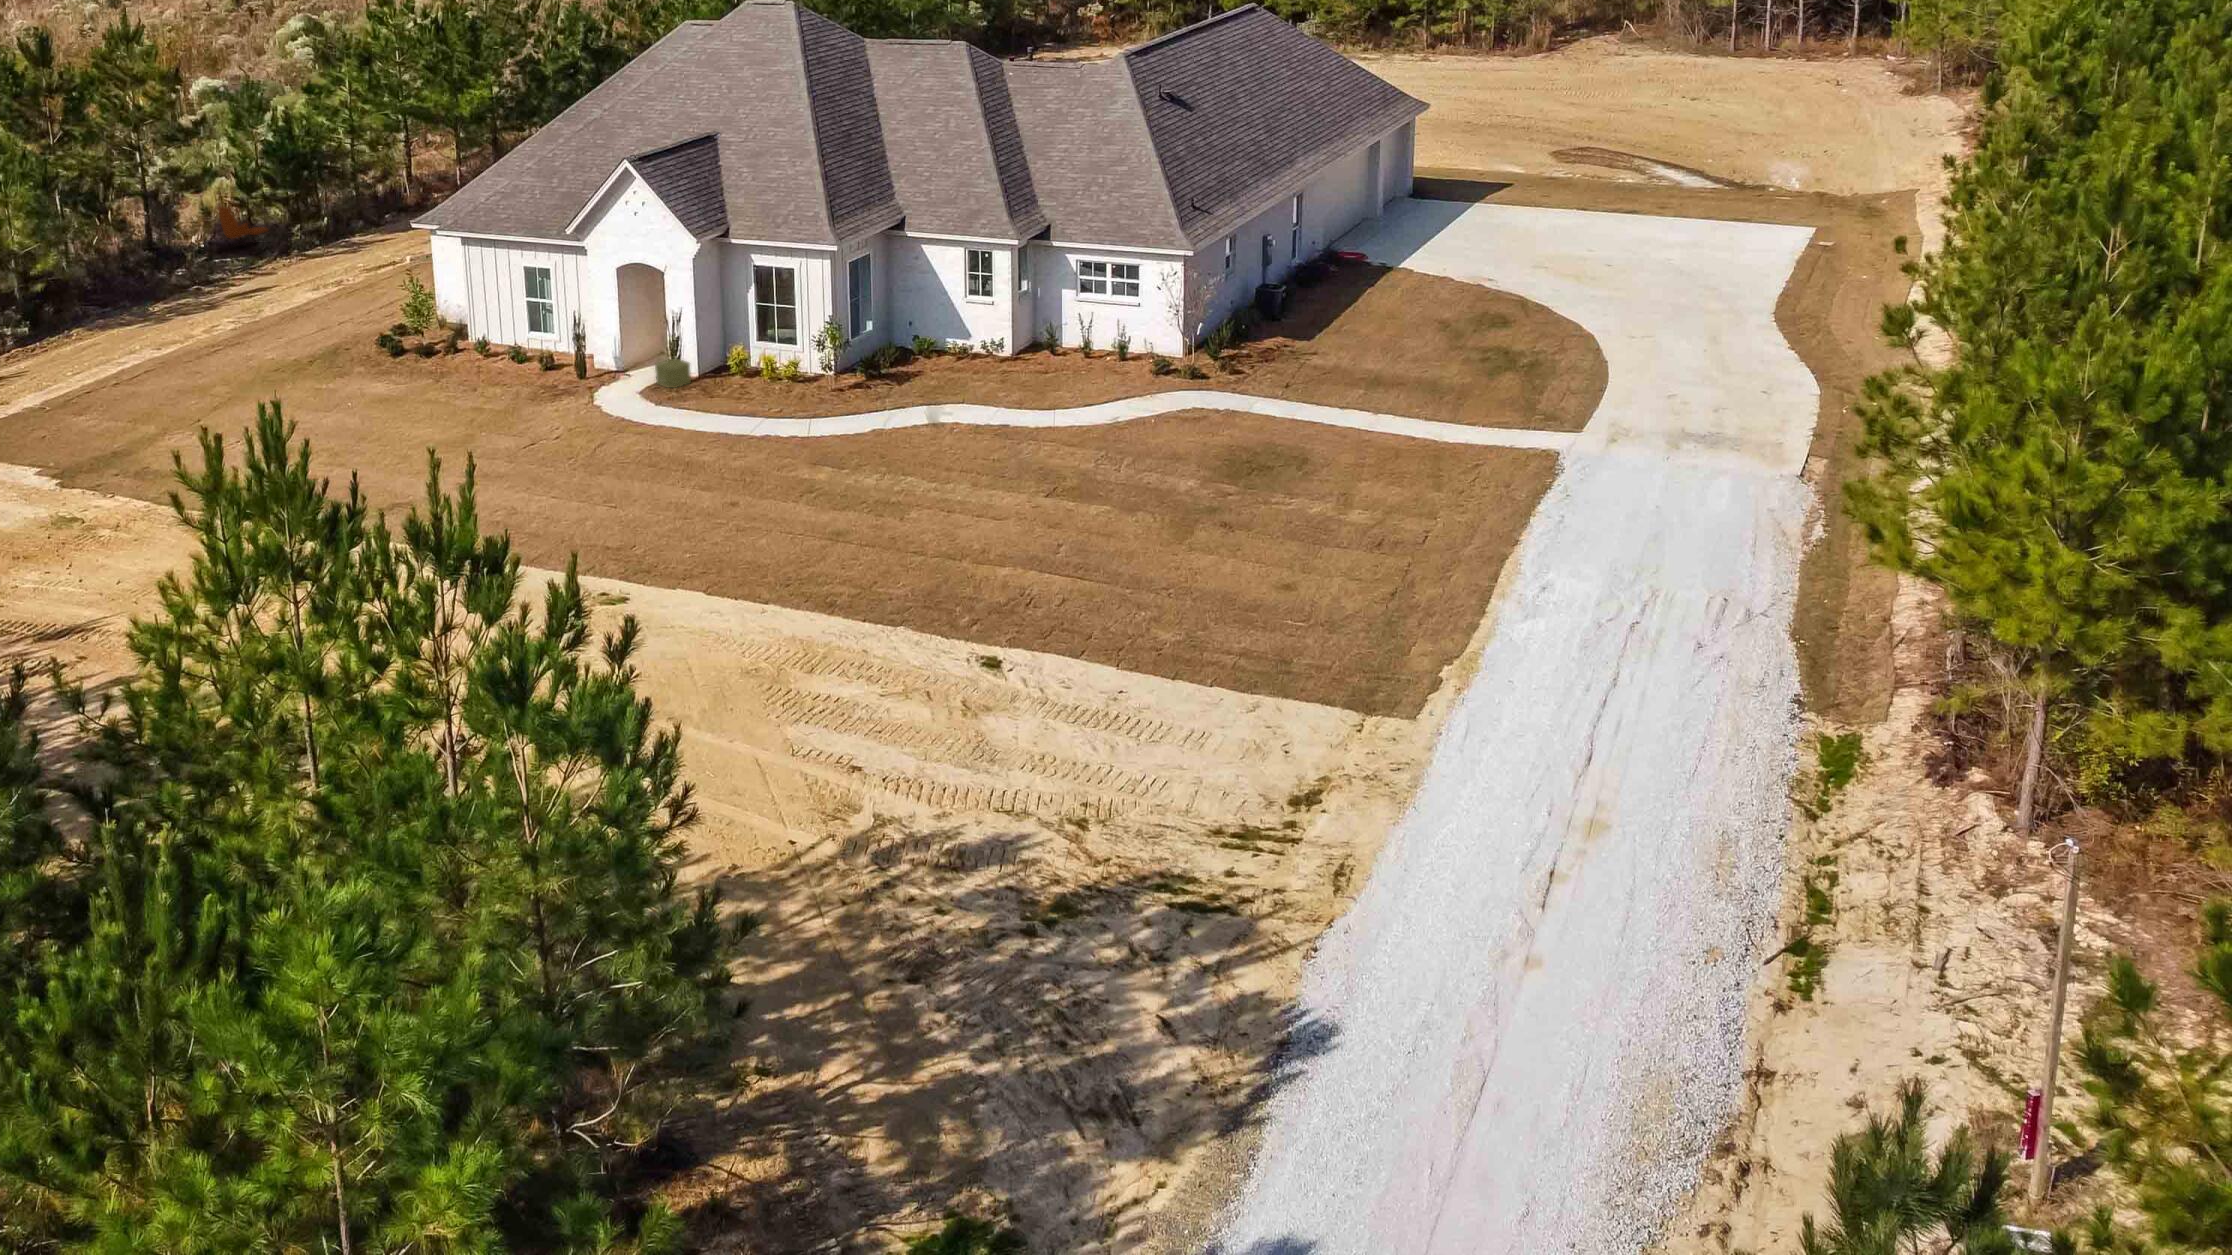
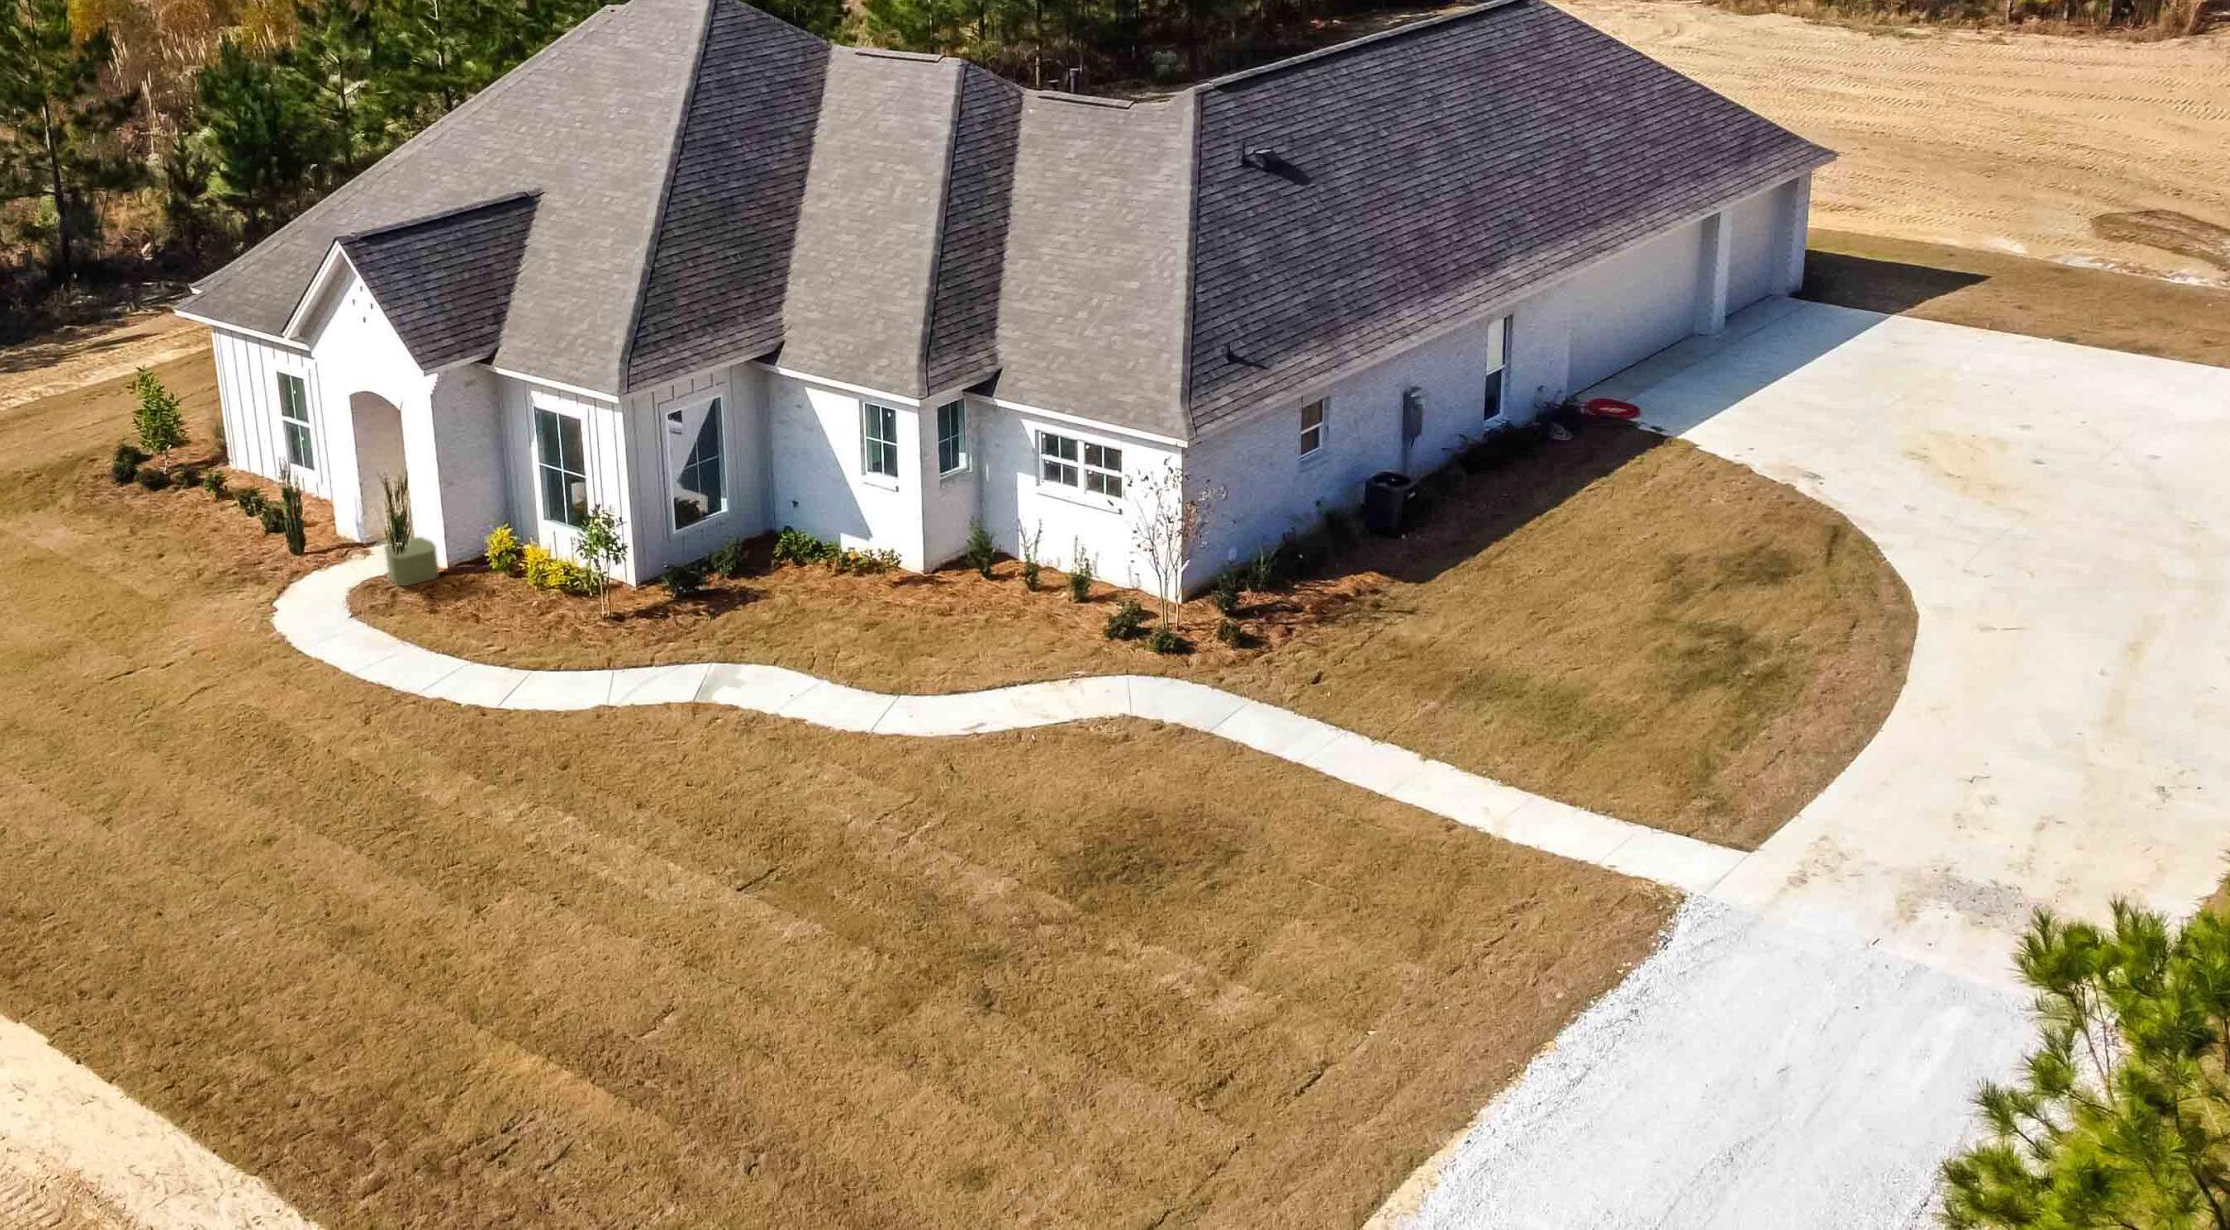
lounge chair: present [217,206,267,245] -> none [101,219,184,279]

